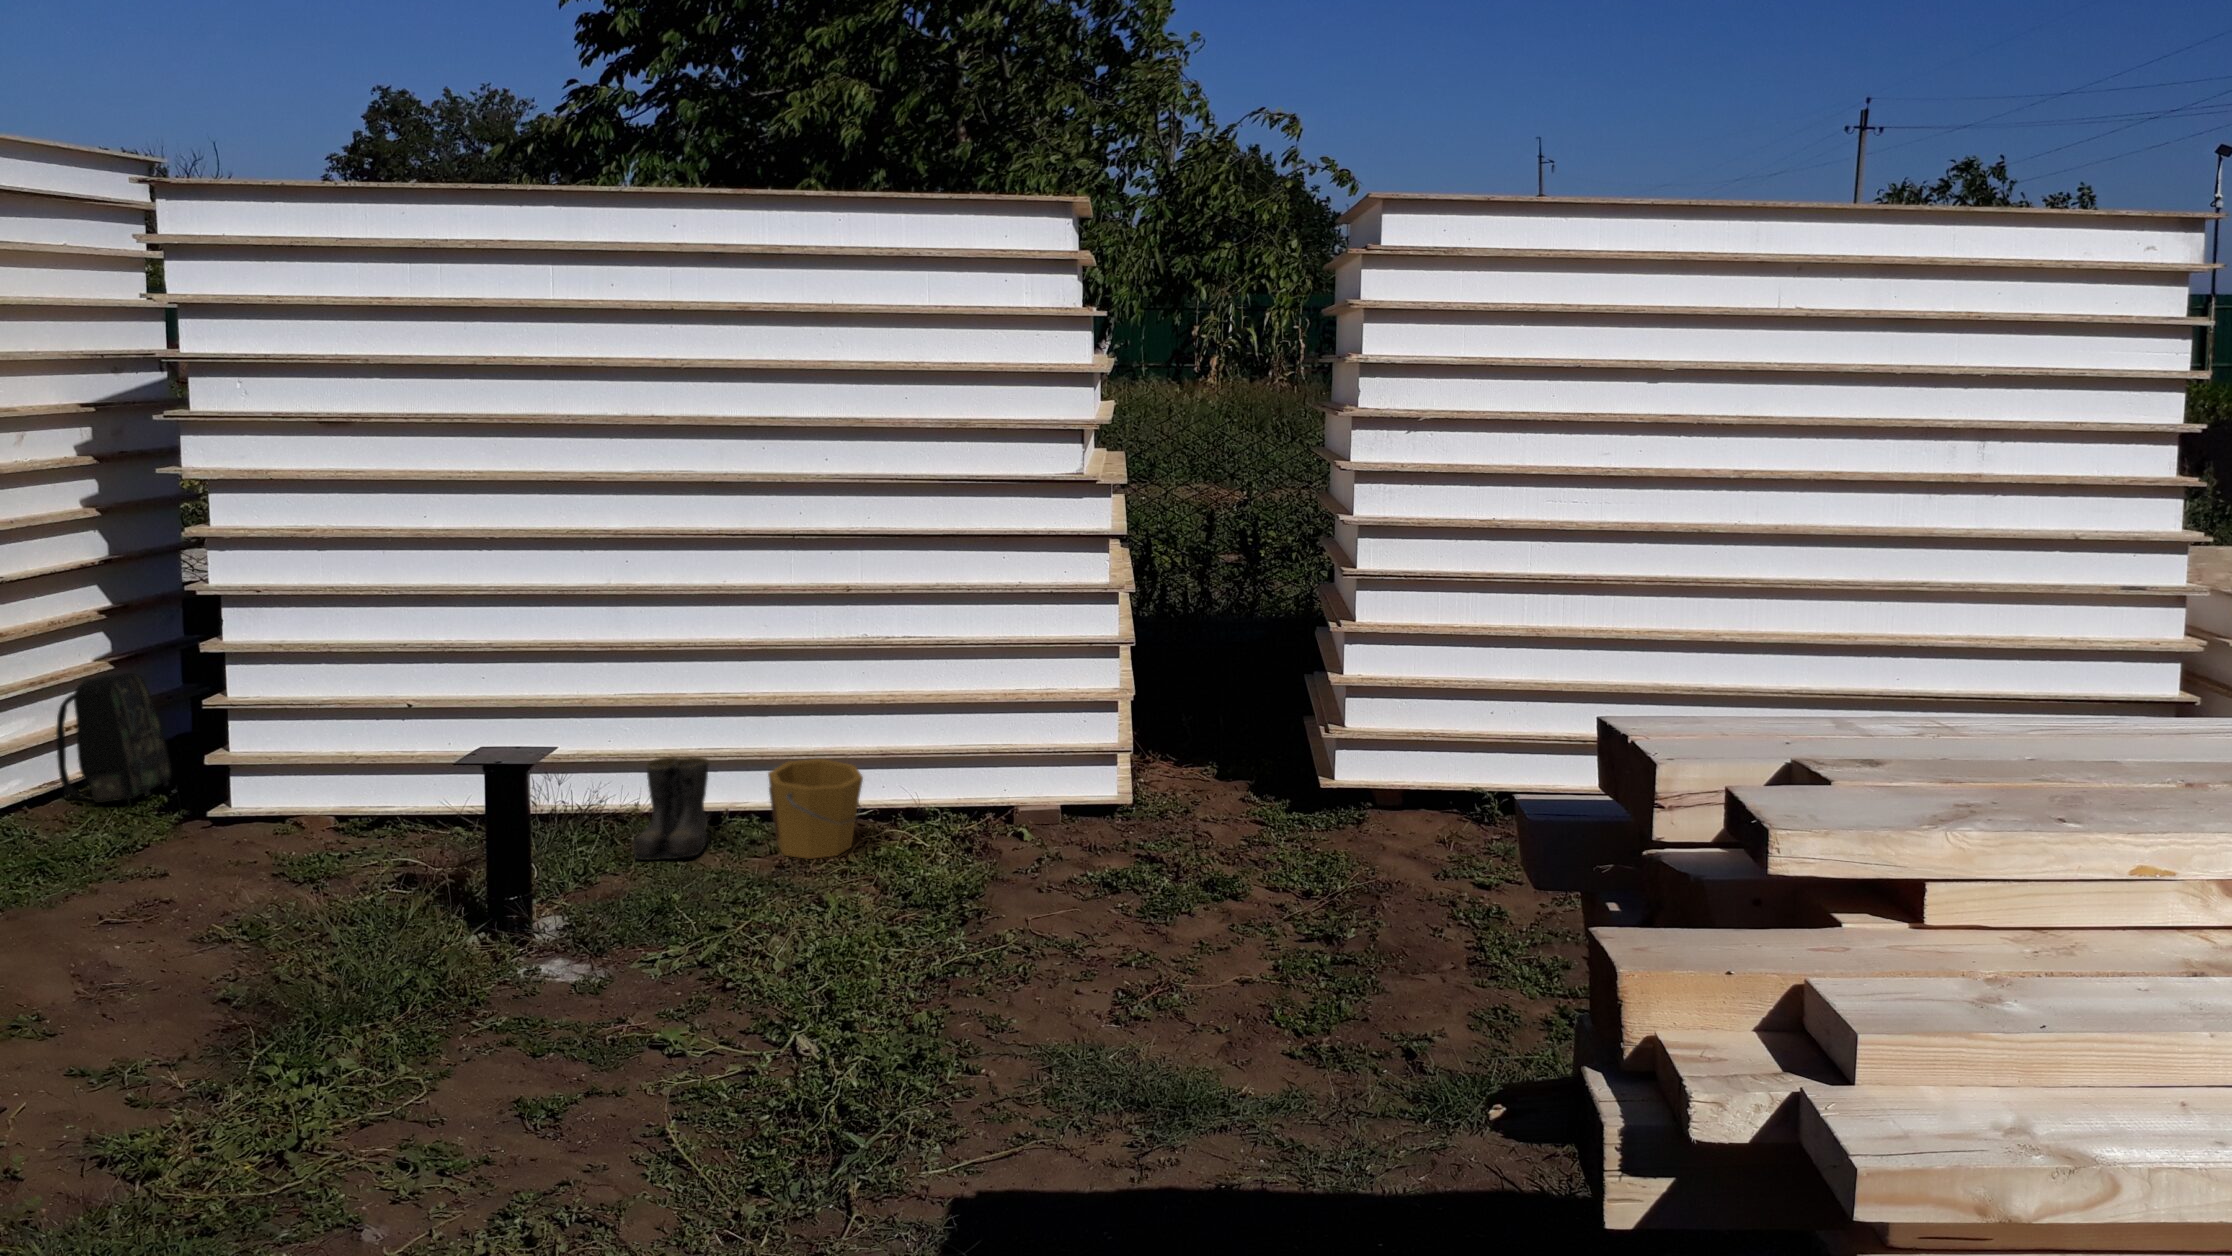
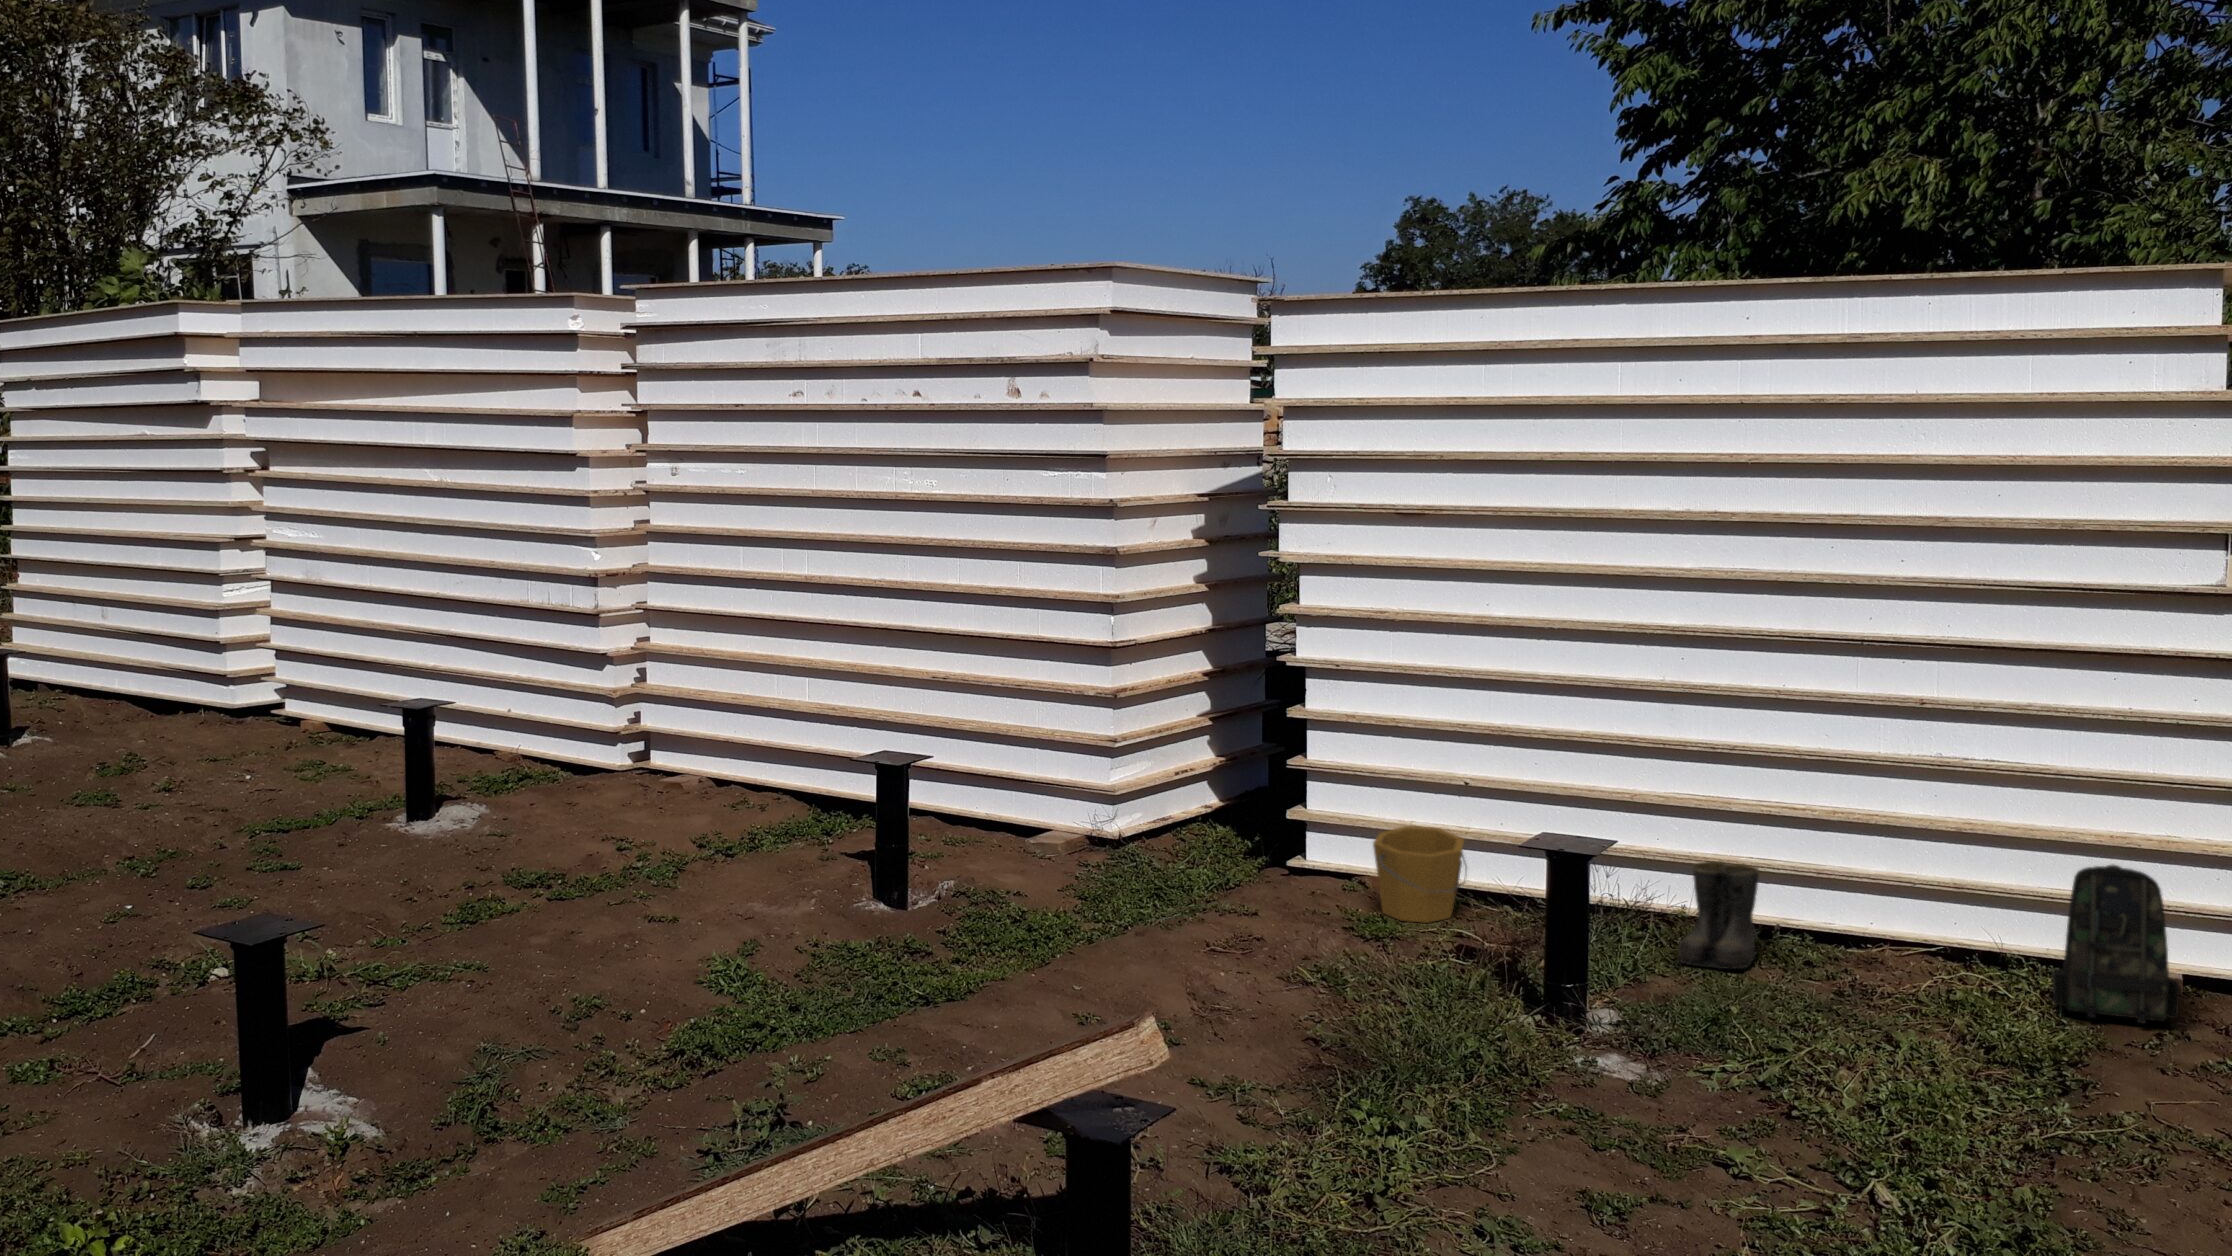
backpack: present [56,673,172,803] -> present [2052,865,2180,1023]
bucket: present [768,759,863,859] -> present [1373,826,1467,923]

